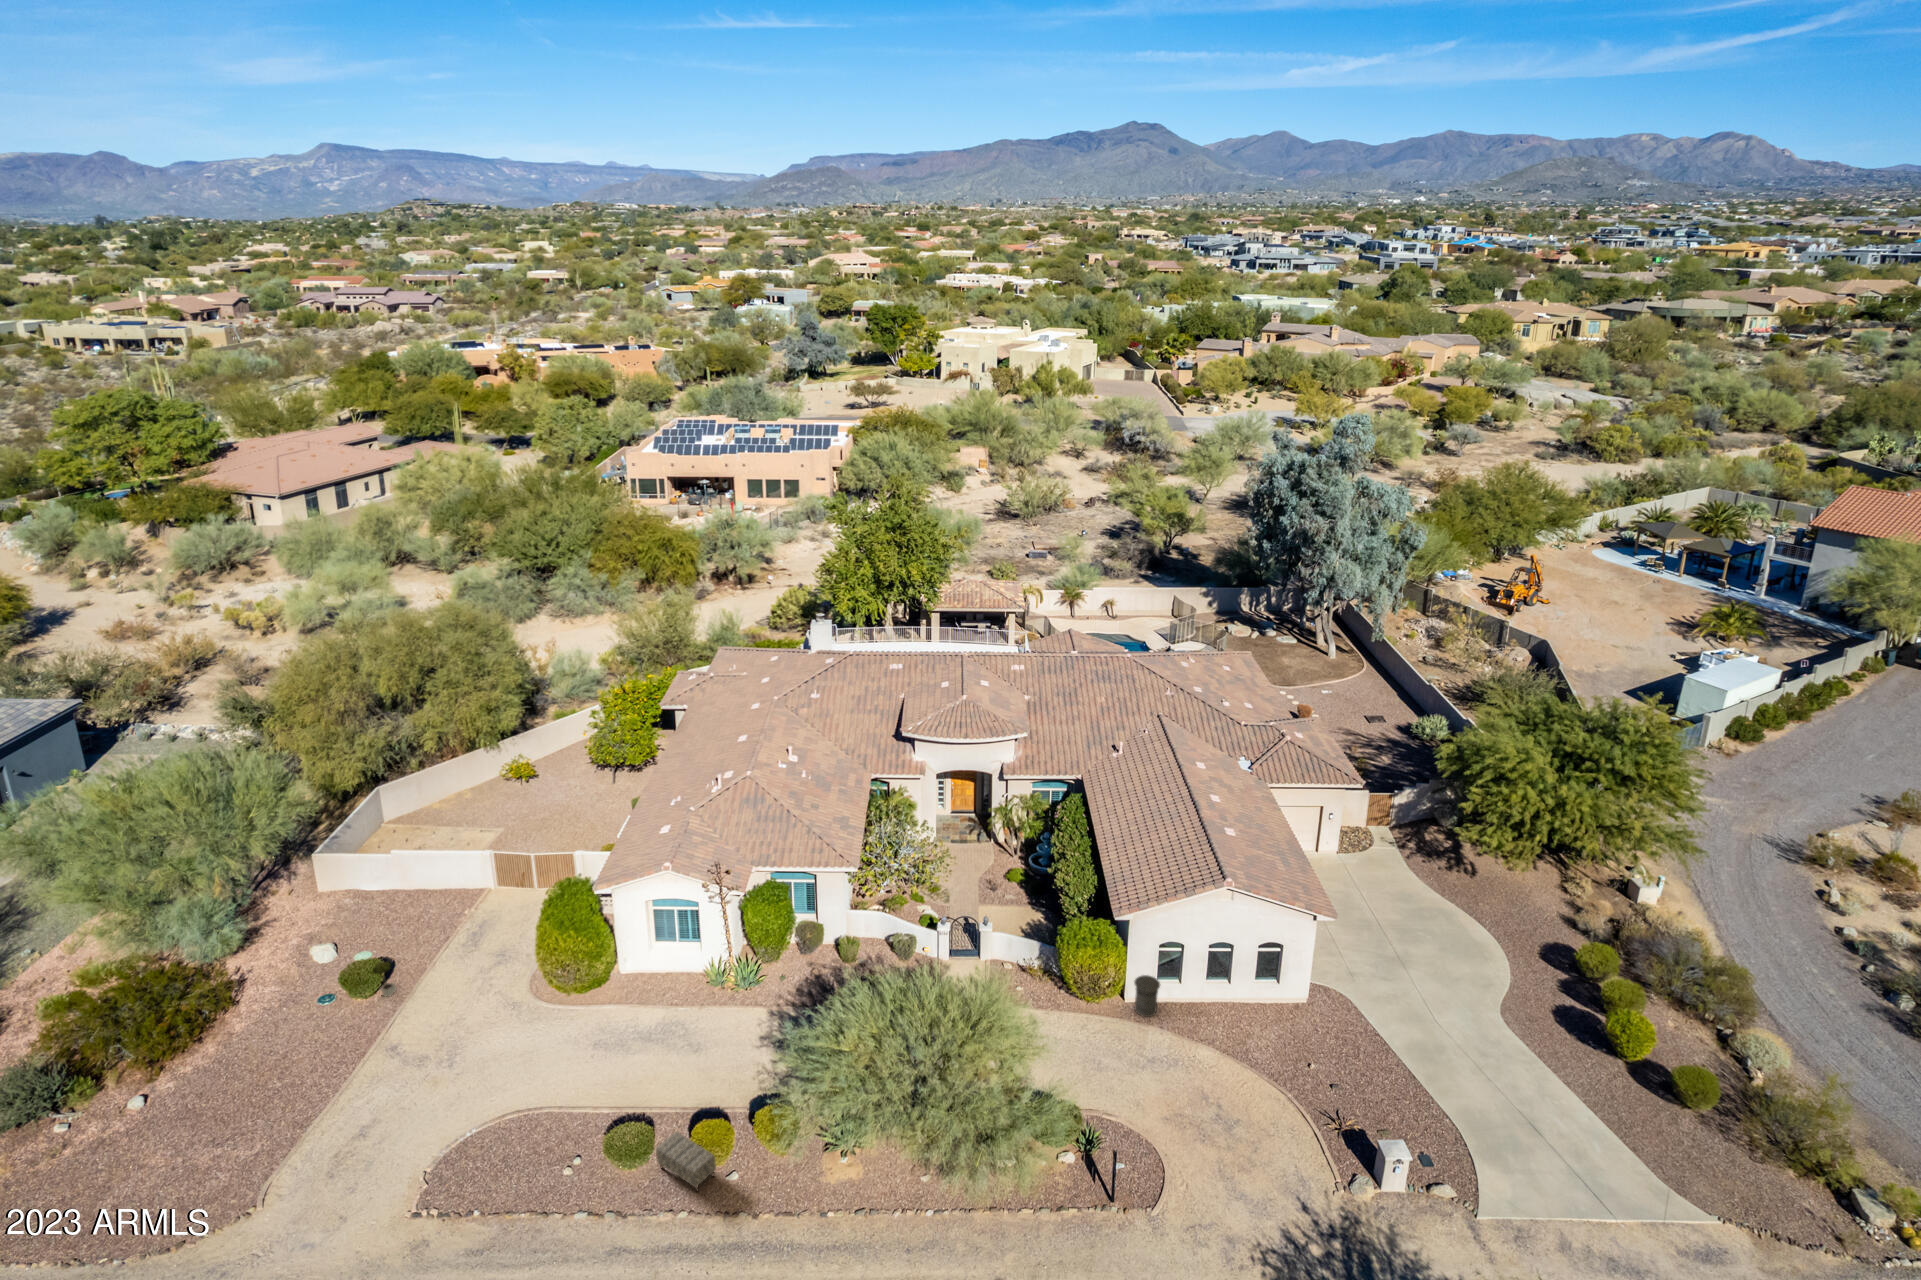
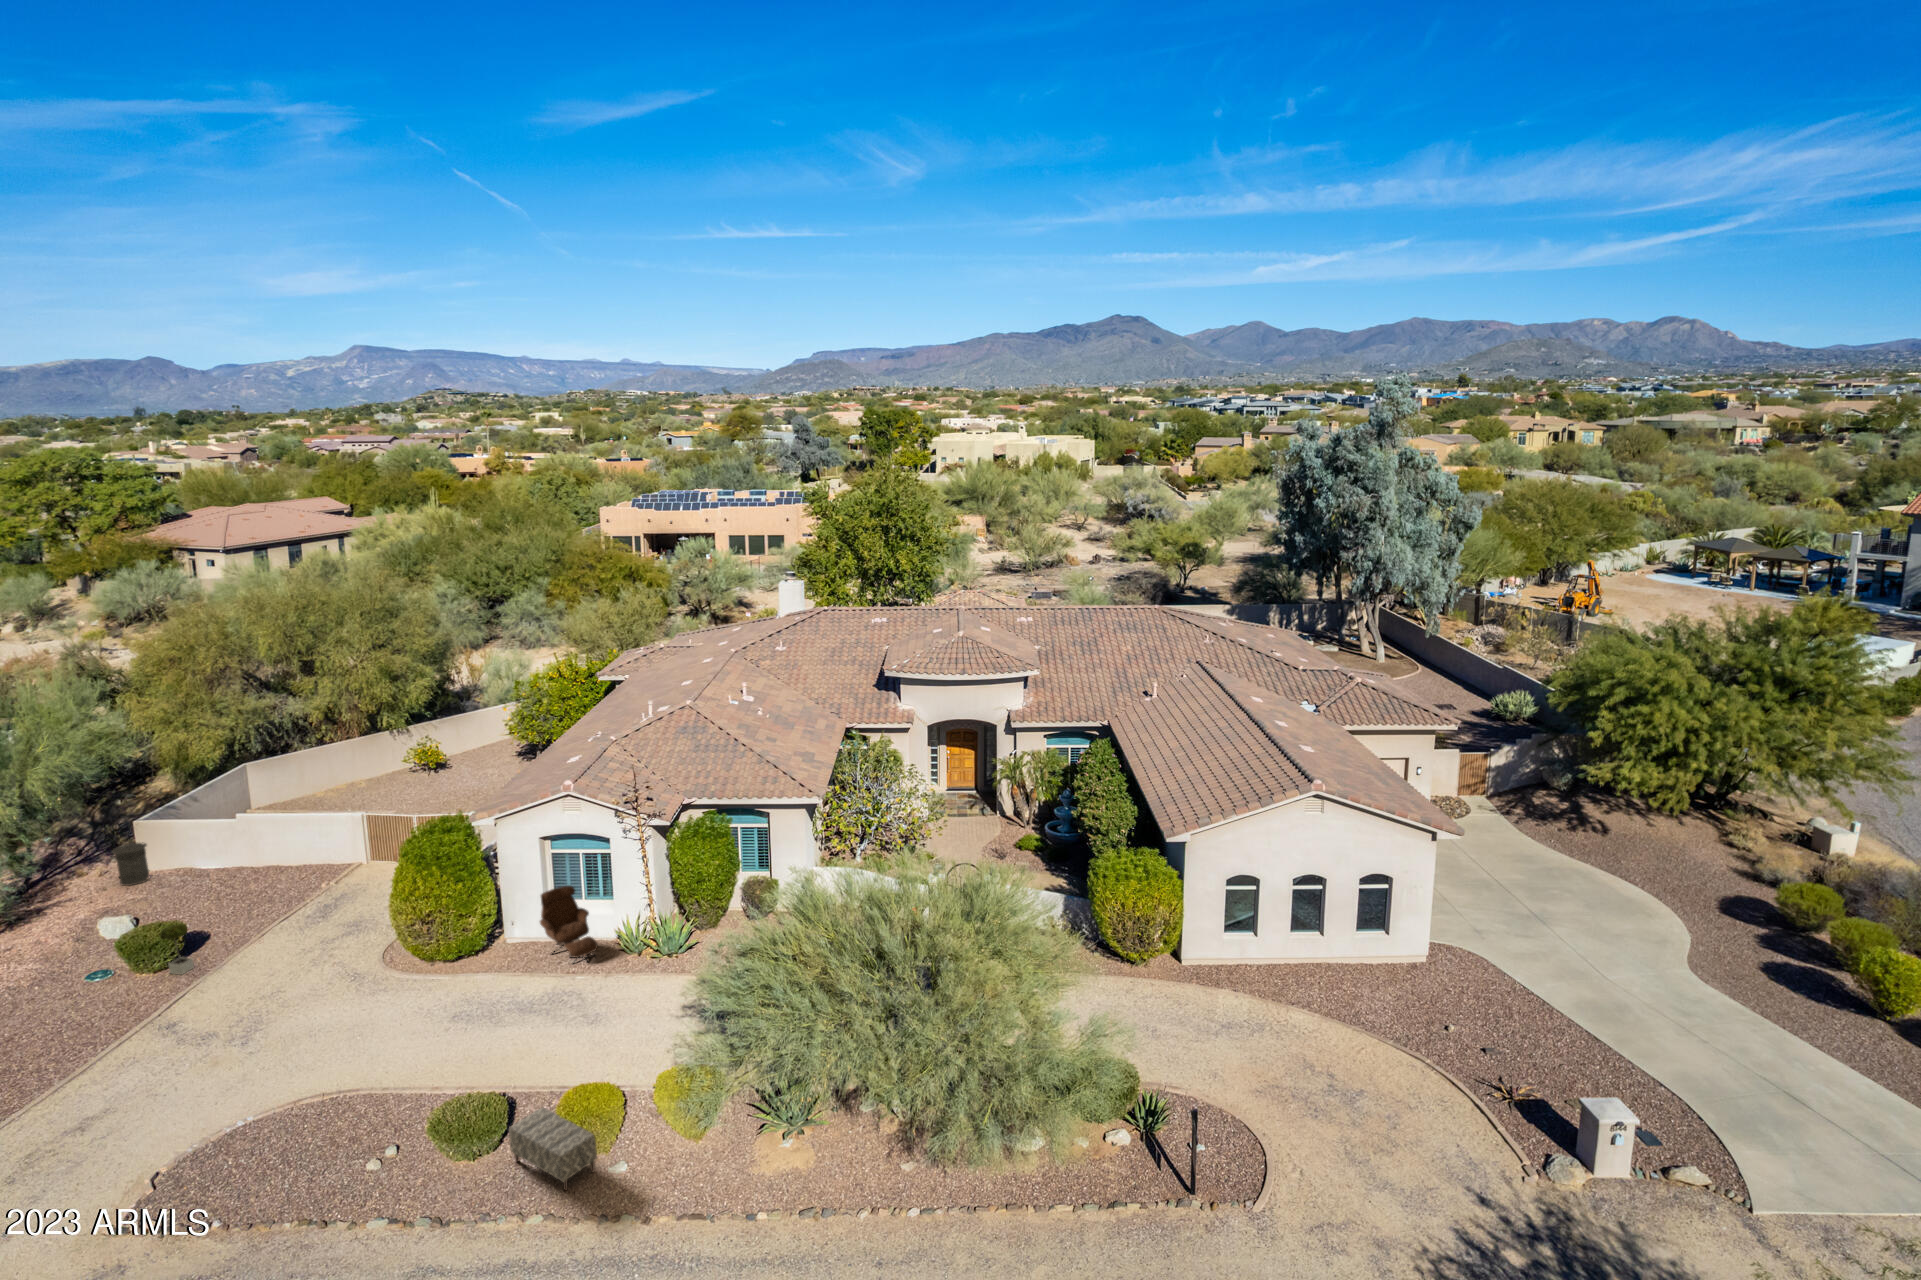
lounge chair: none [648,929,693,992] -> present [540,885,598,961]
trash can: present [1134,975,1160,1017] -> present [112,843,149,886]

